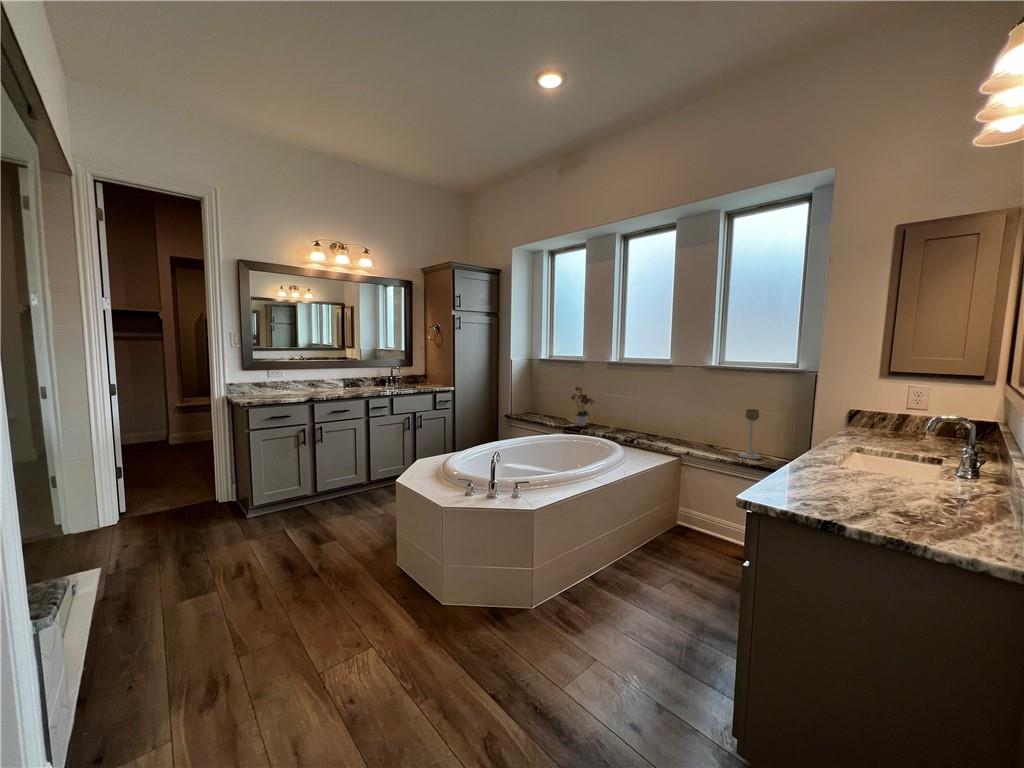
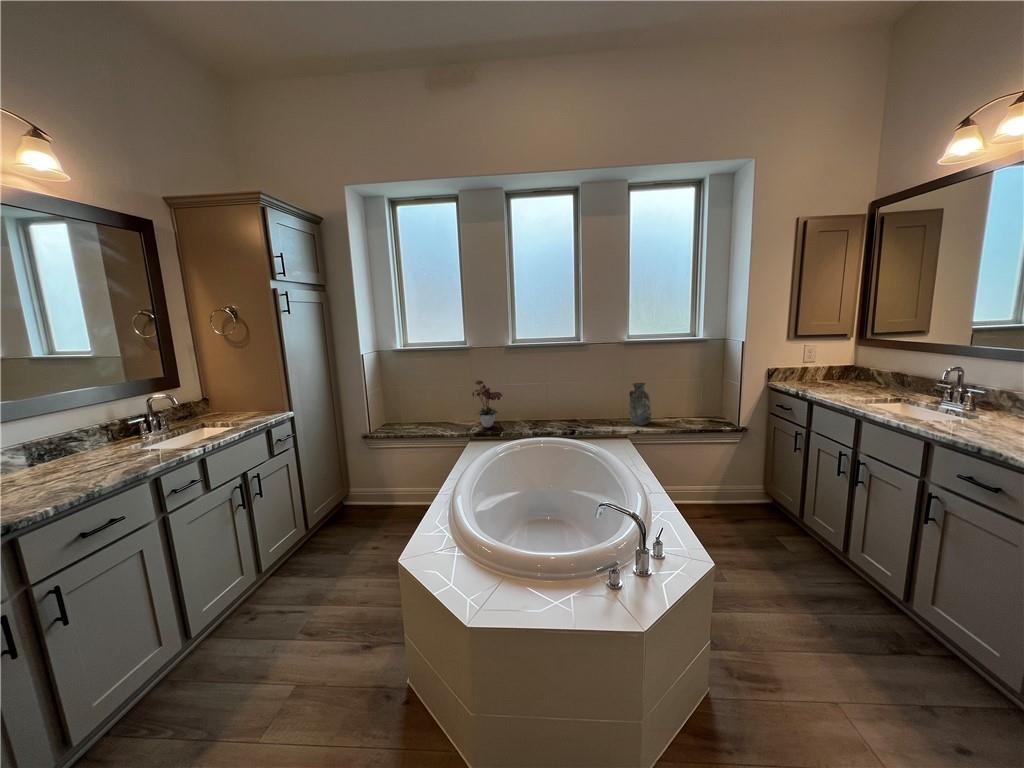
decorative vase: none [695,408,719,450] -> present [629,383,651,425]
candle holder: present [739,409,761,459] -> none [670,378,689,424]

